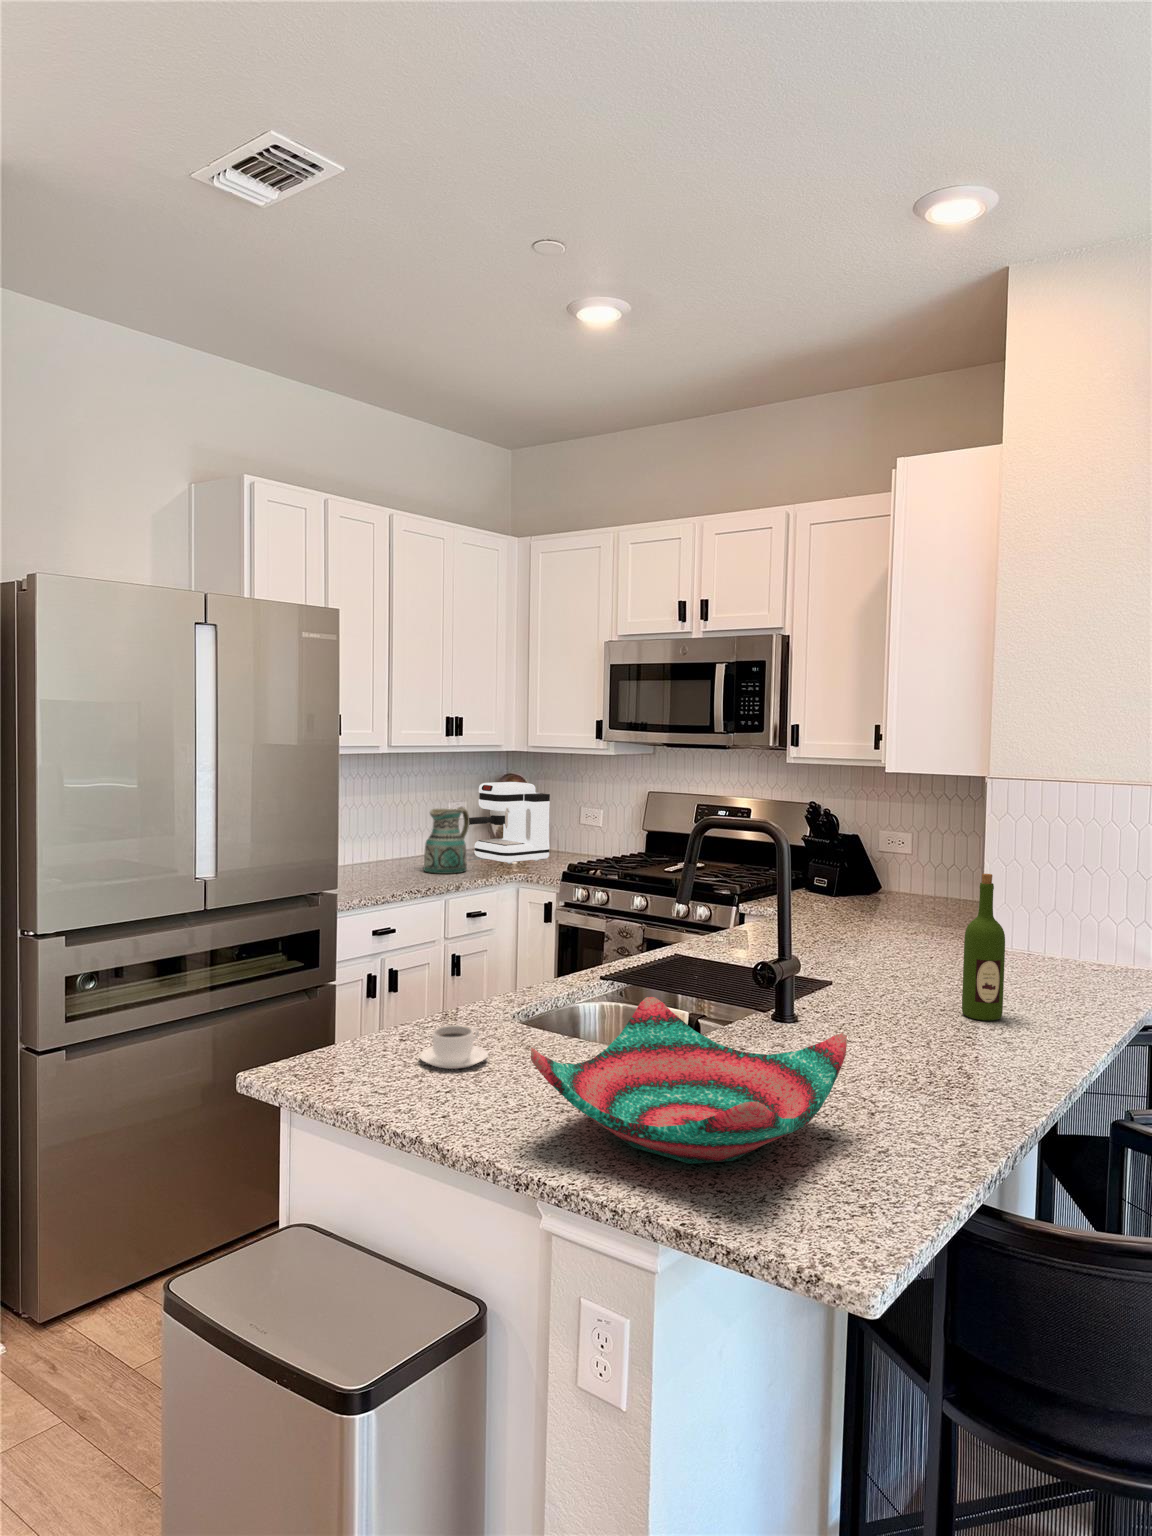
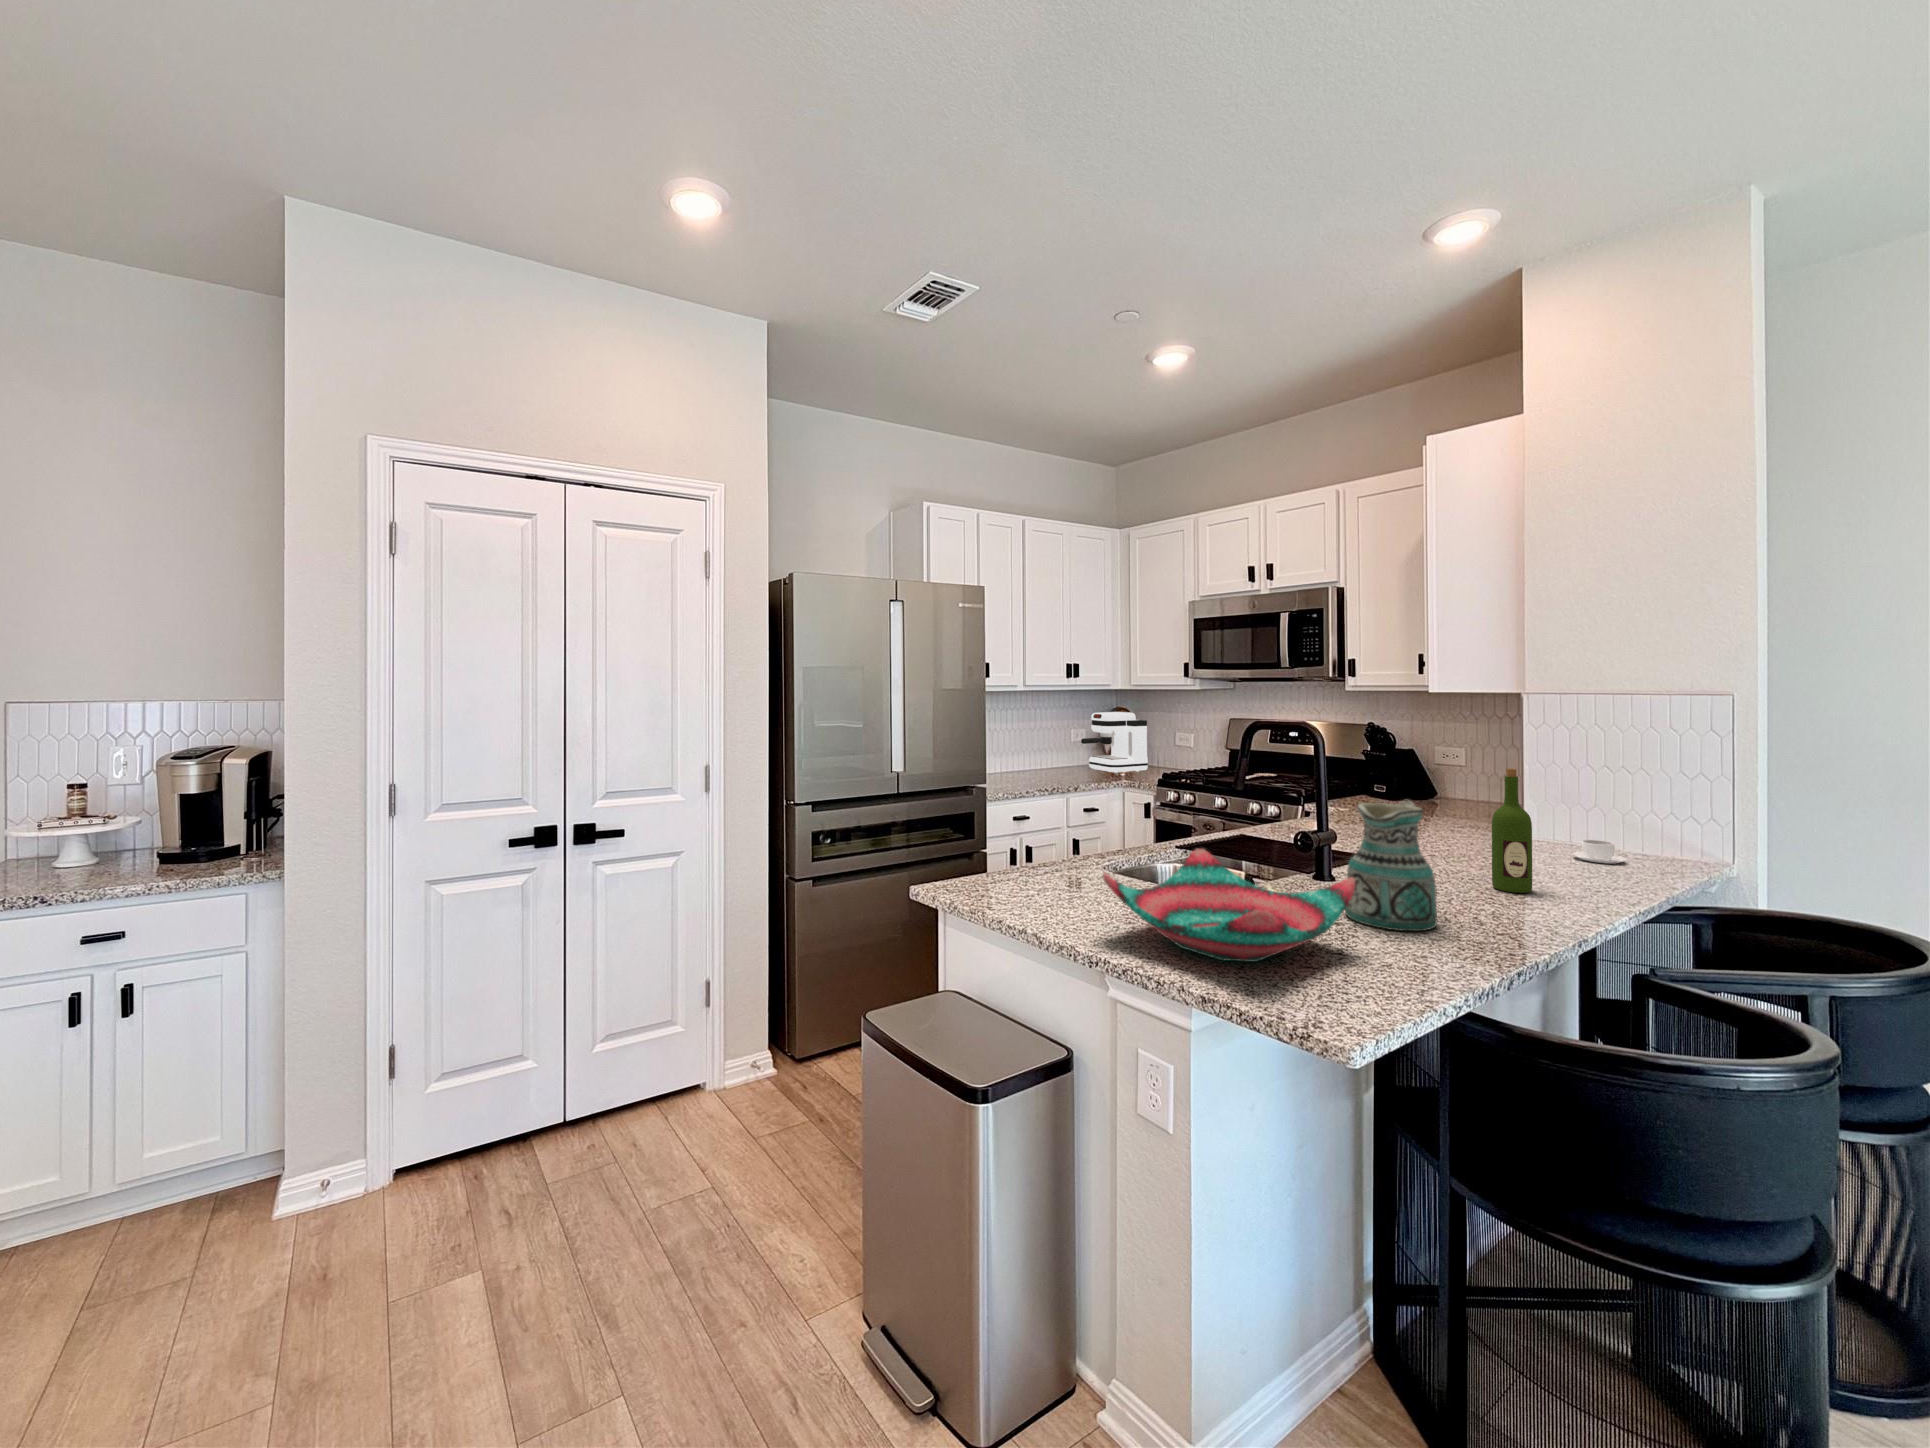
ceramic pitcher: present [424,807,469,874] -> present [1345,800,1437,931]
coffee cup: present [419,1025,488,1069] -> present [1572,840,1626,864]

